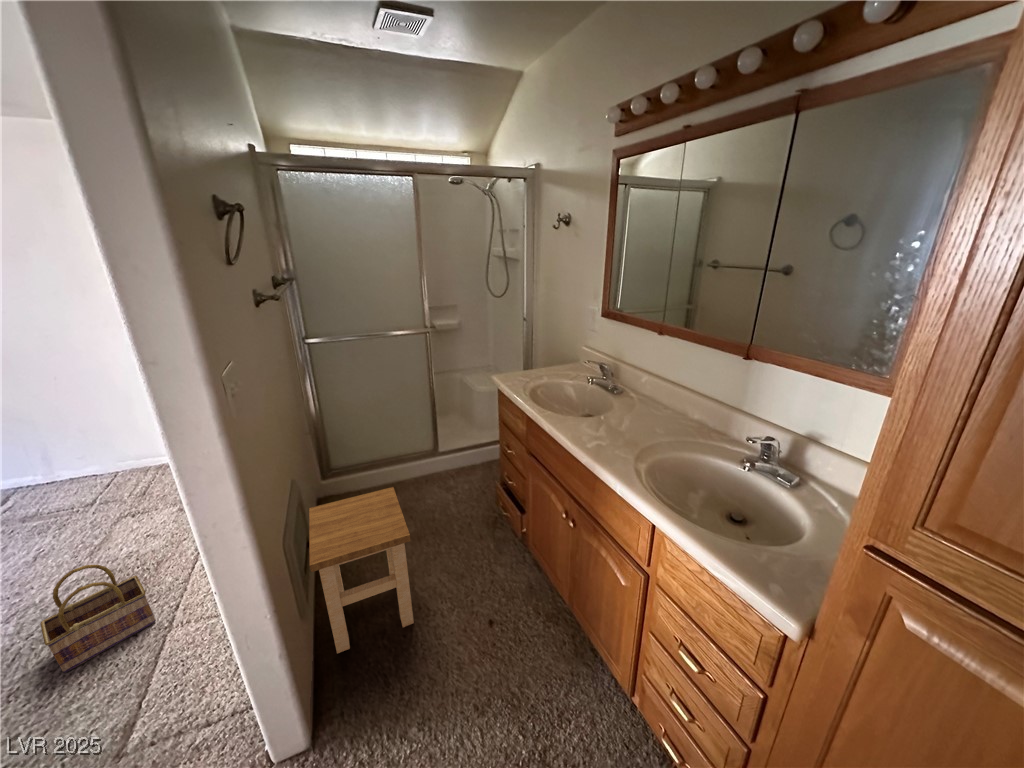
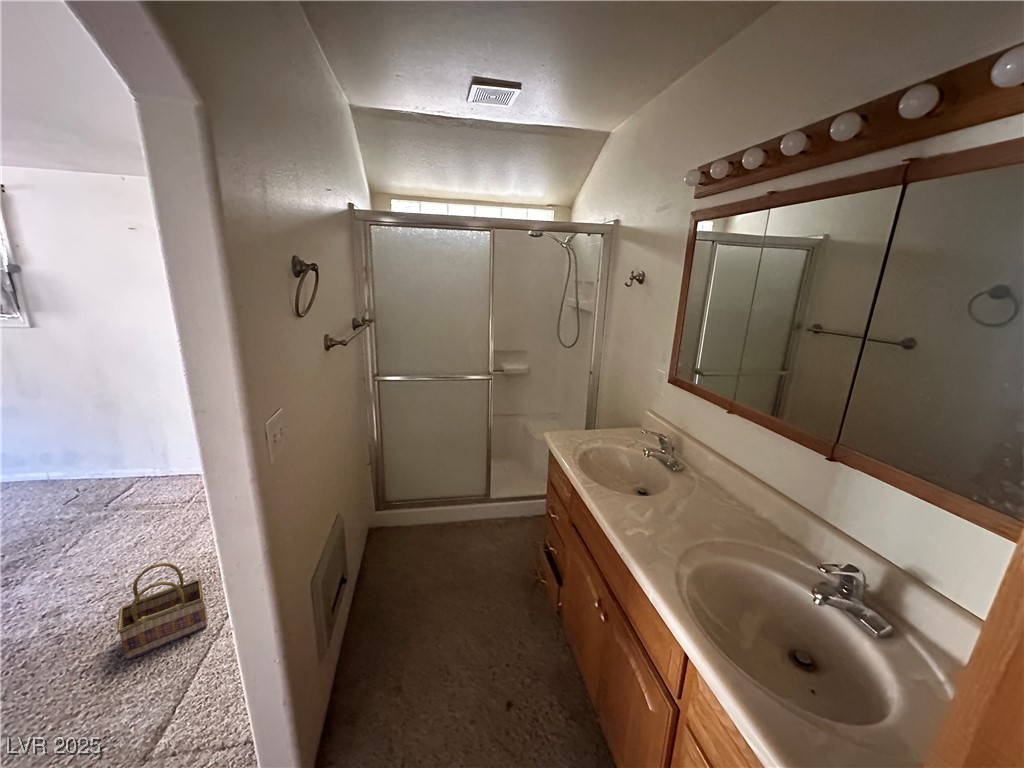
stool: present [309,487,414,654] -> none [333,535,433,702]

